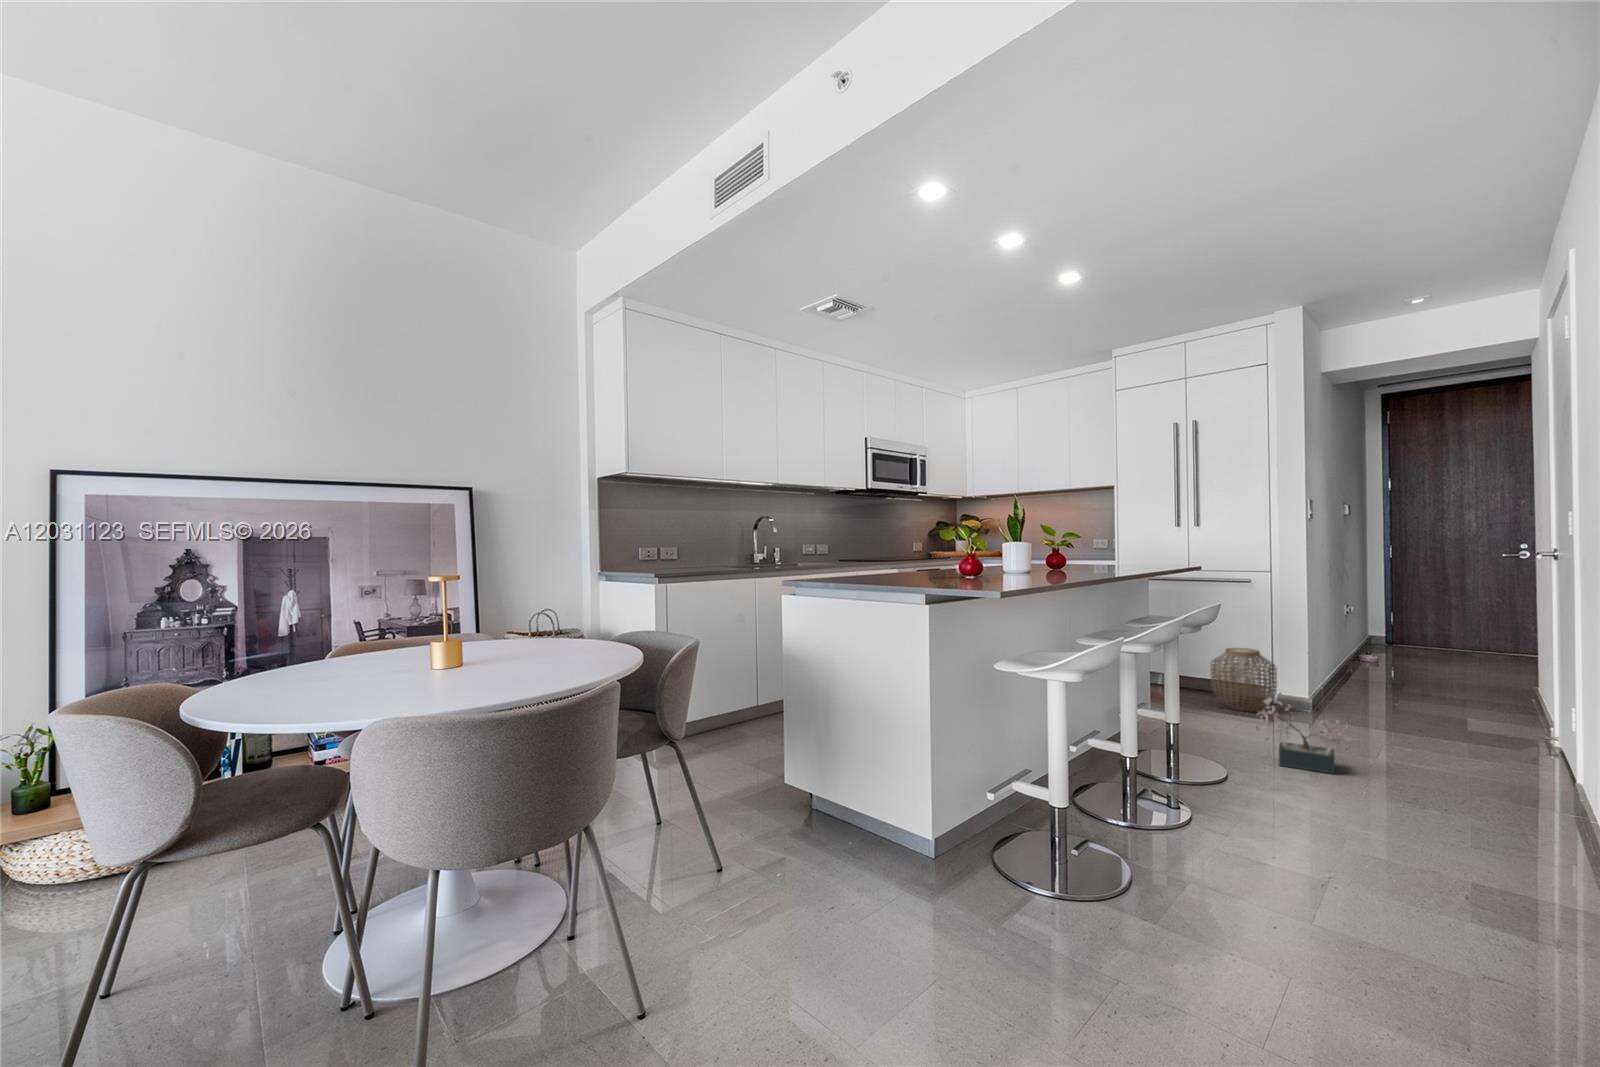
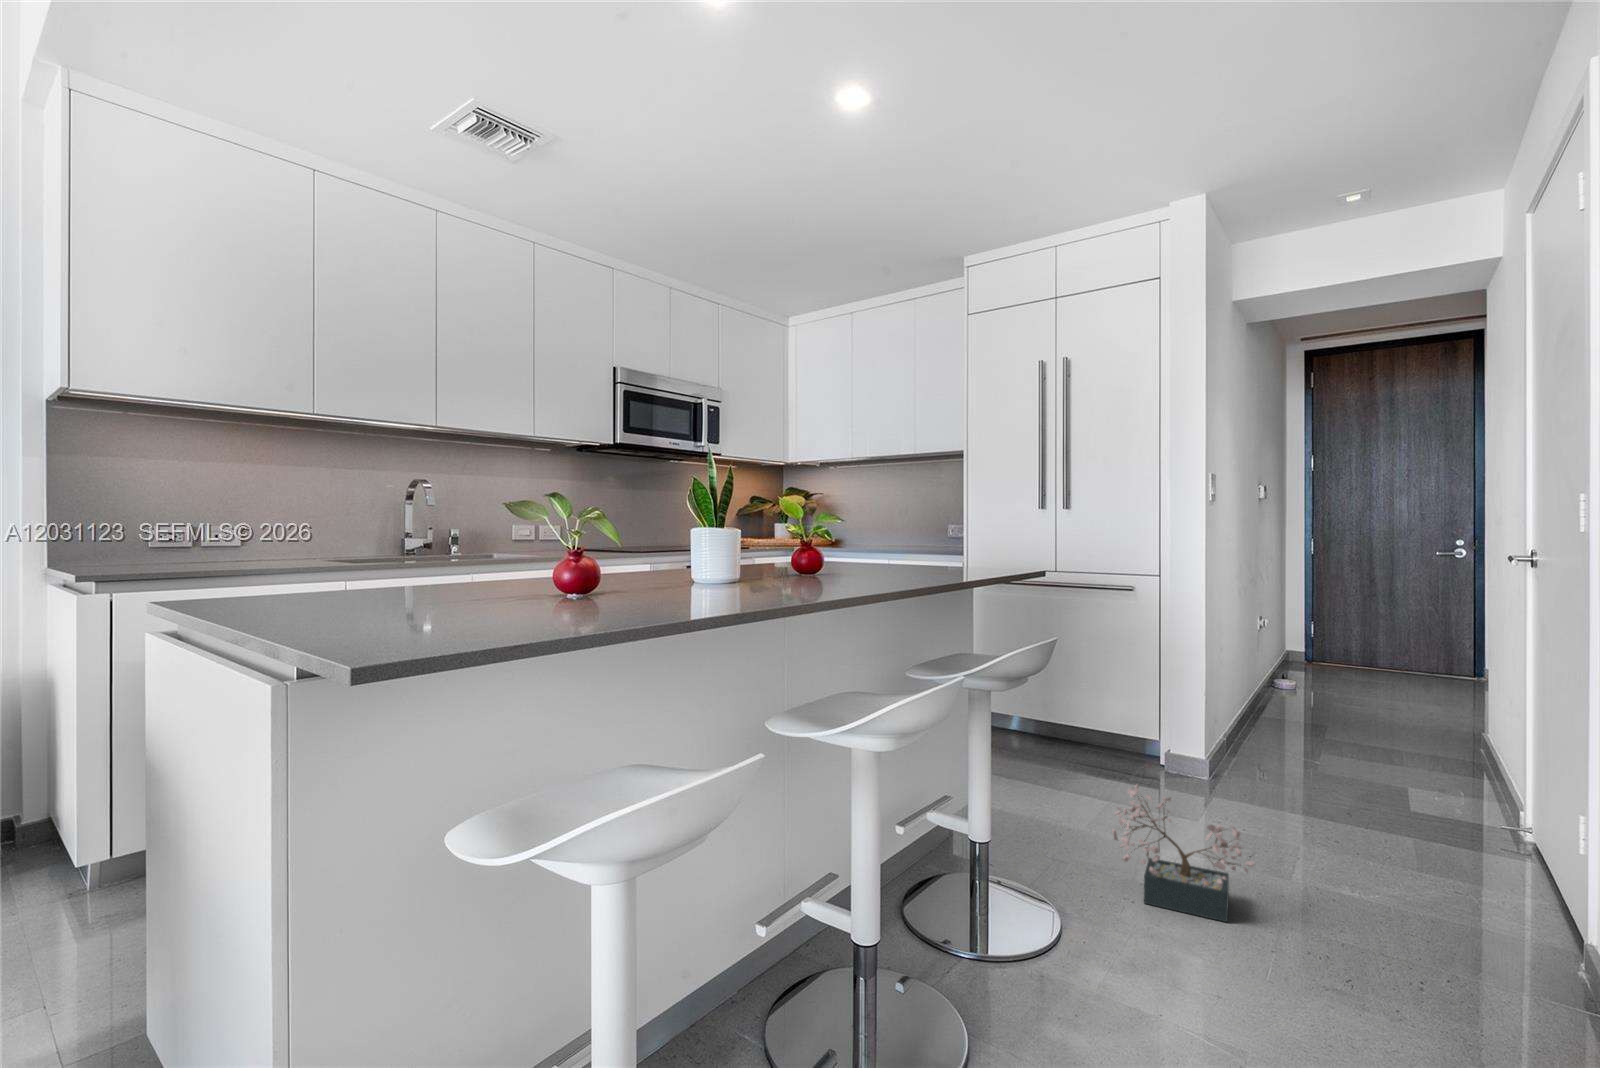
woven basket: present [1210,648,1277,712] -> none [1073,685,1162,781]

